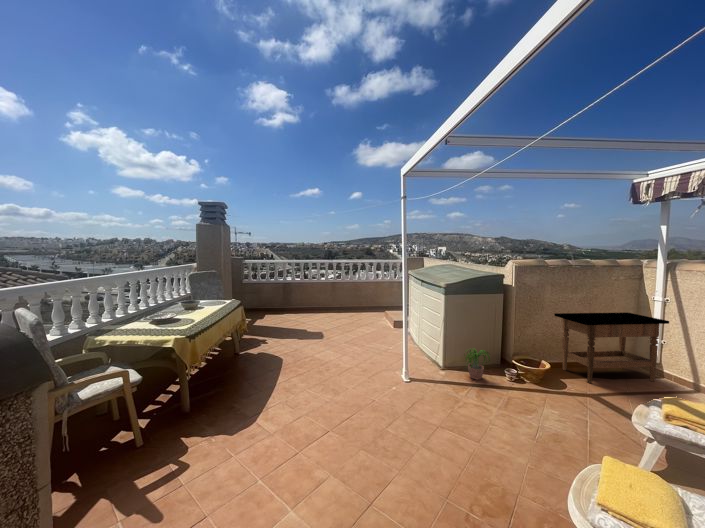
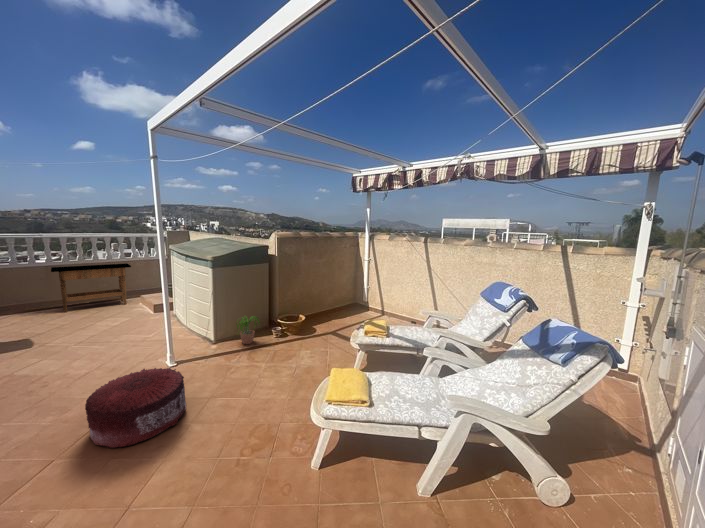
side table: present [554,312,669,383] -> present [51,263,131,312]
pouf: none [351,381,420,451] -> present [85,368,186,448]

